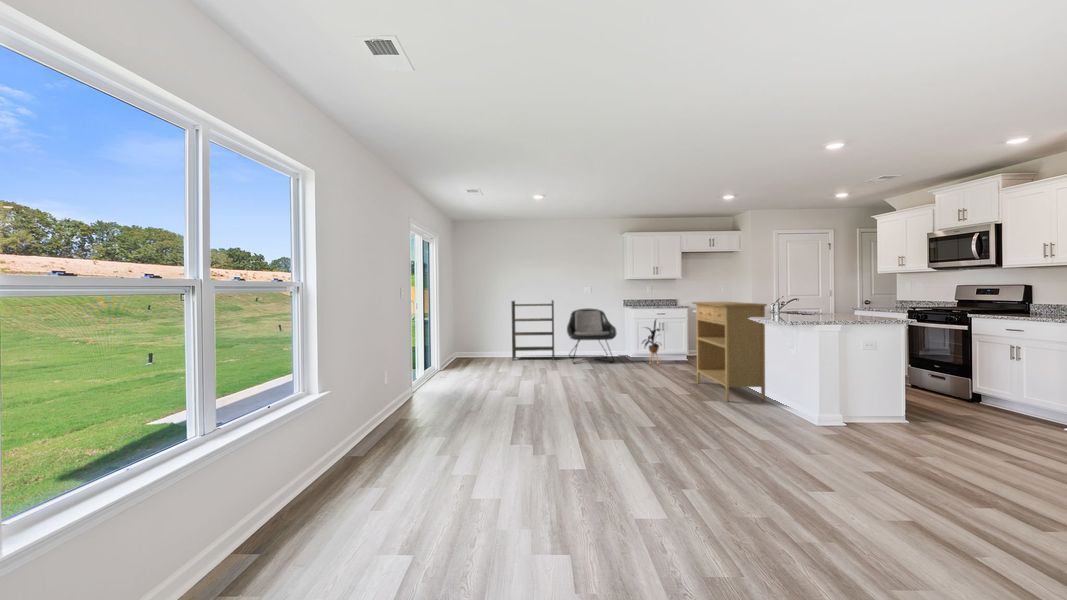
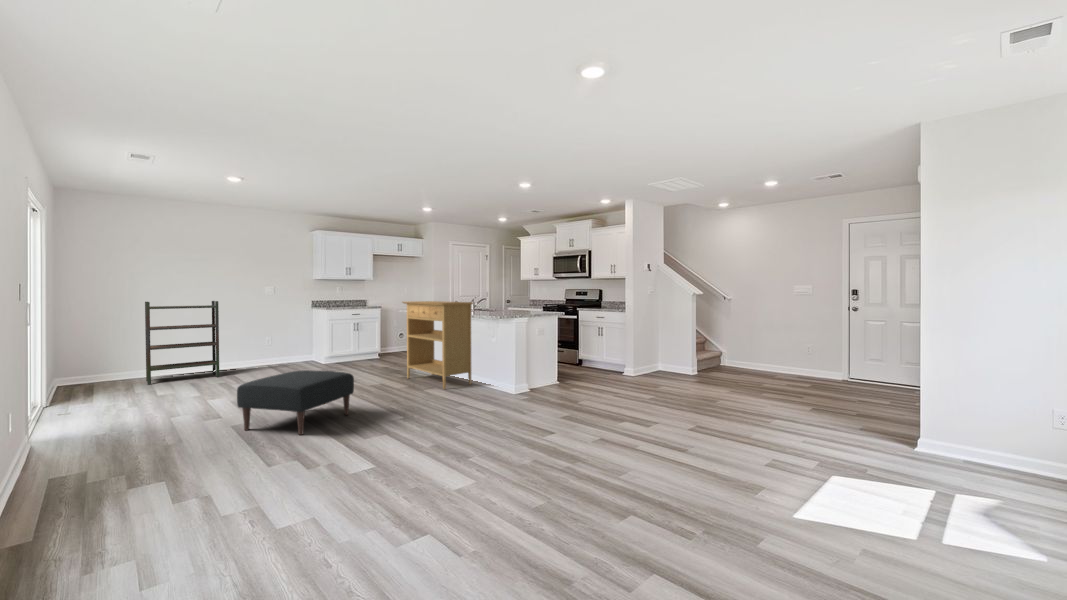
lounge chair: present [567,308,616,364] -> none [239,311,308,378]
house plant: present [642,320,659,362] -> none [335,320,361,367]
ottoman: none [530,363,619,419] -> present [237,370,354,435]

